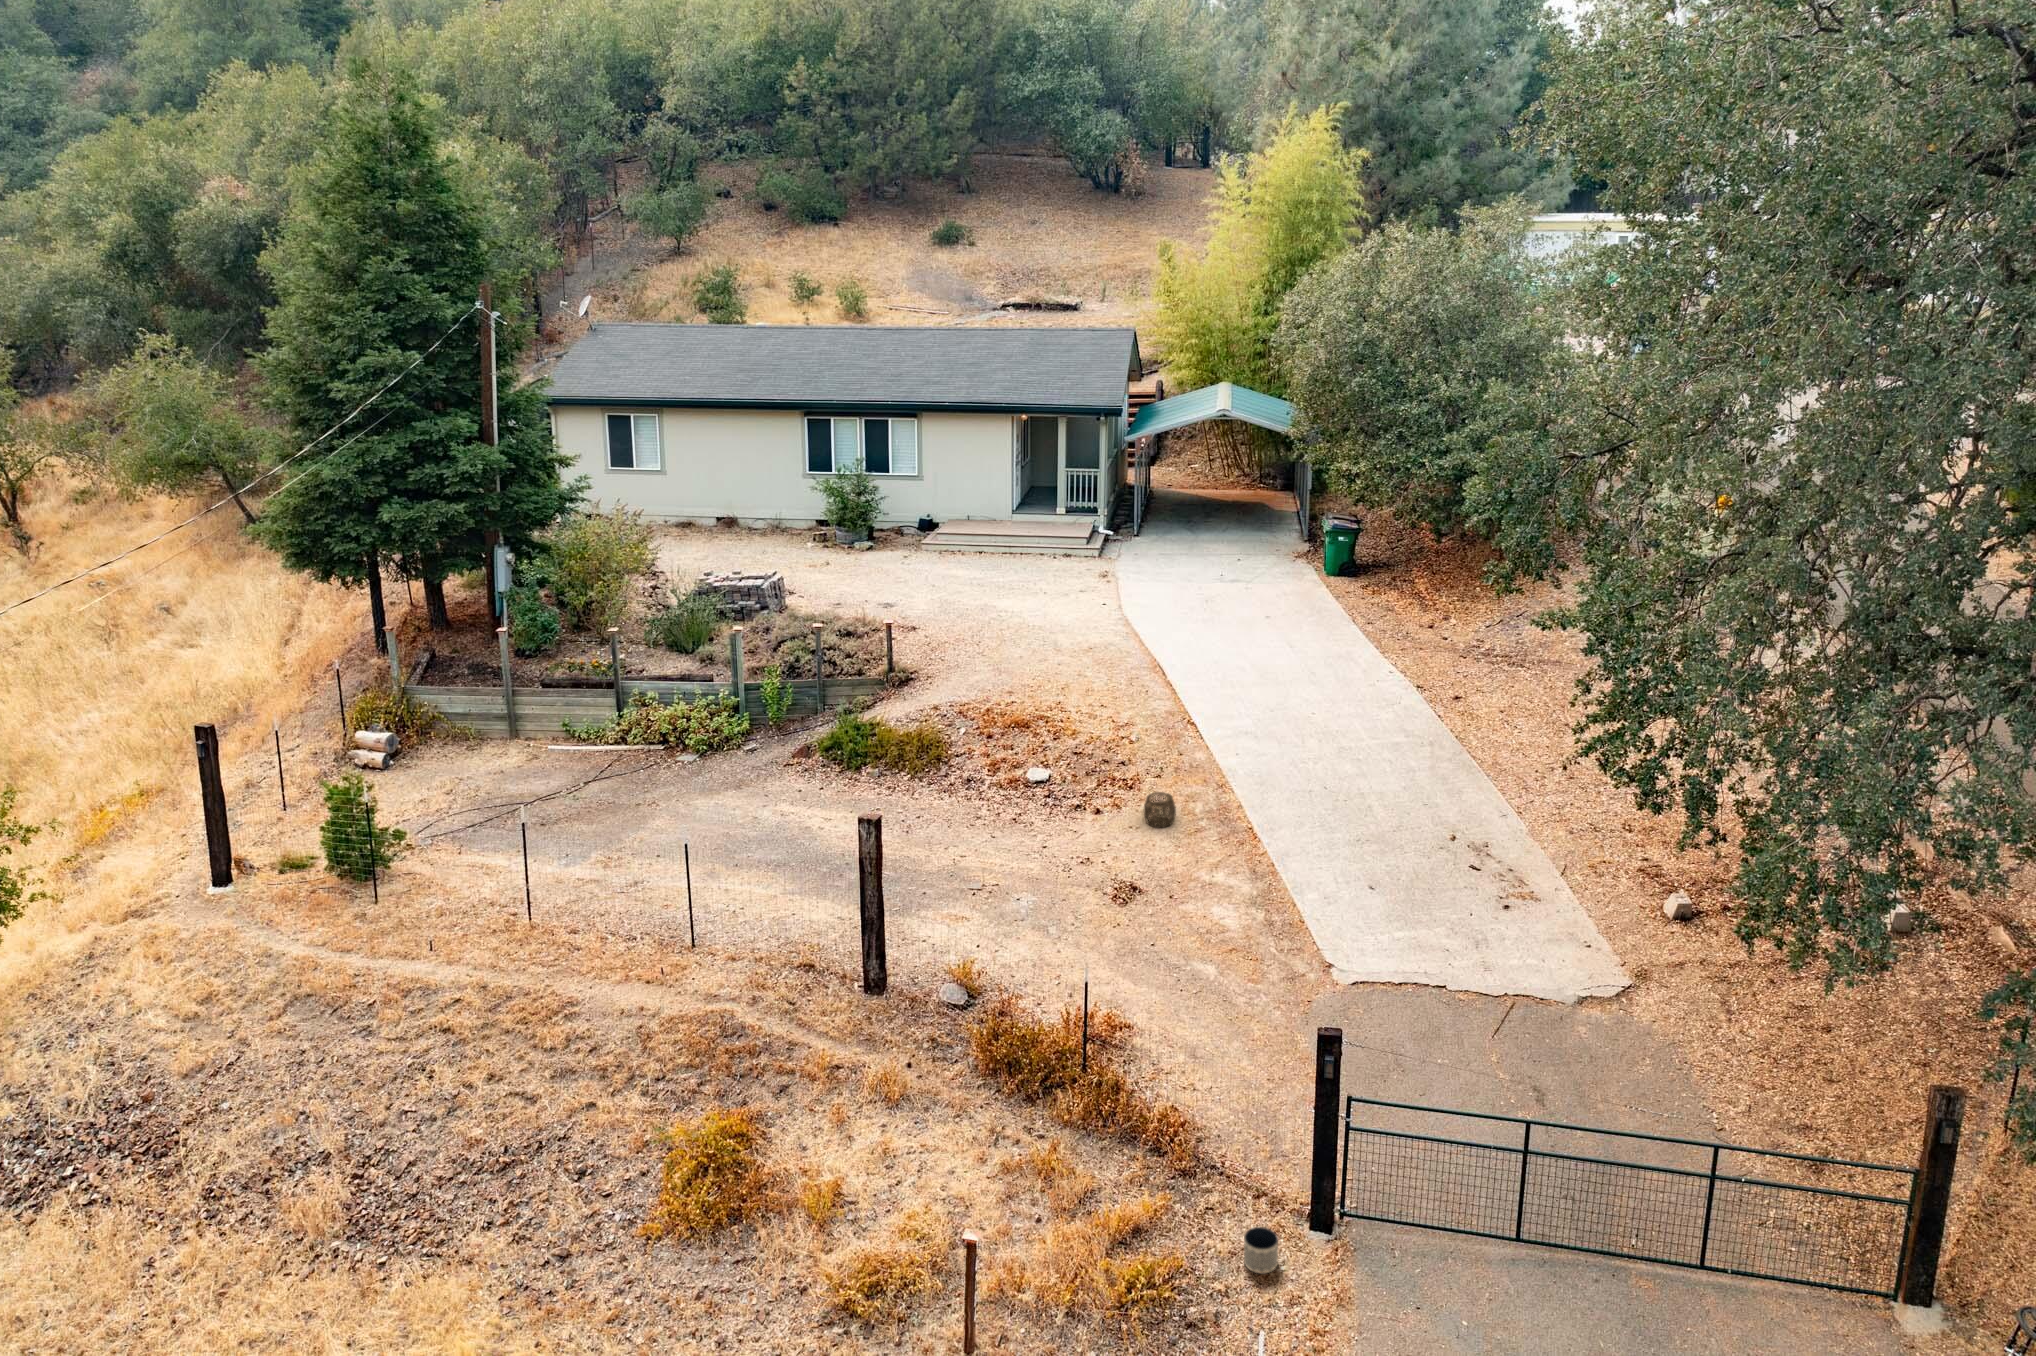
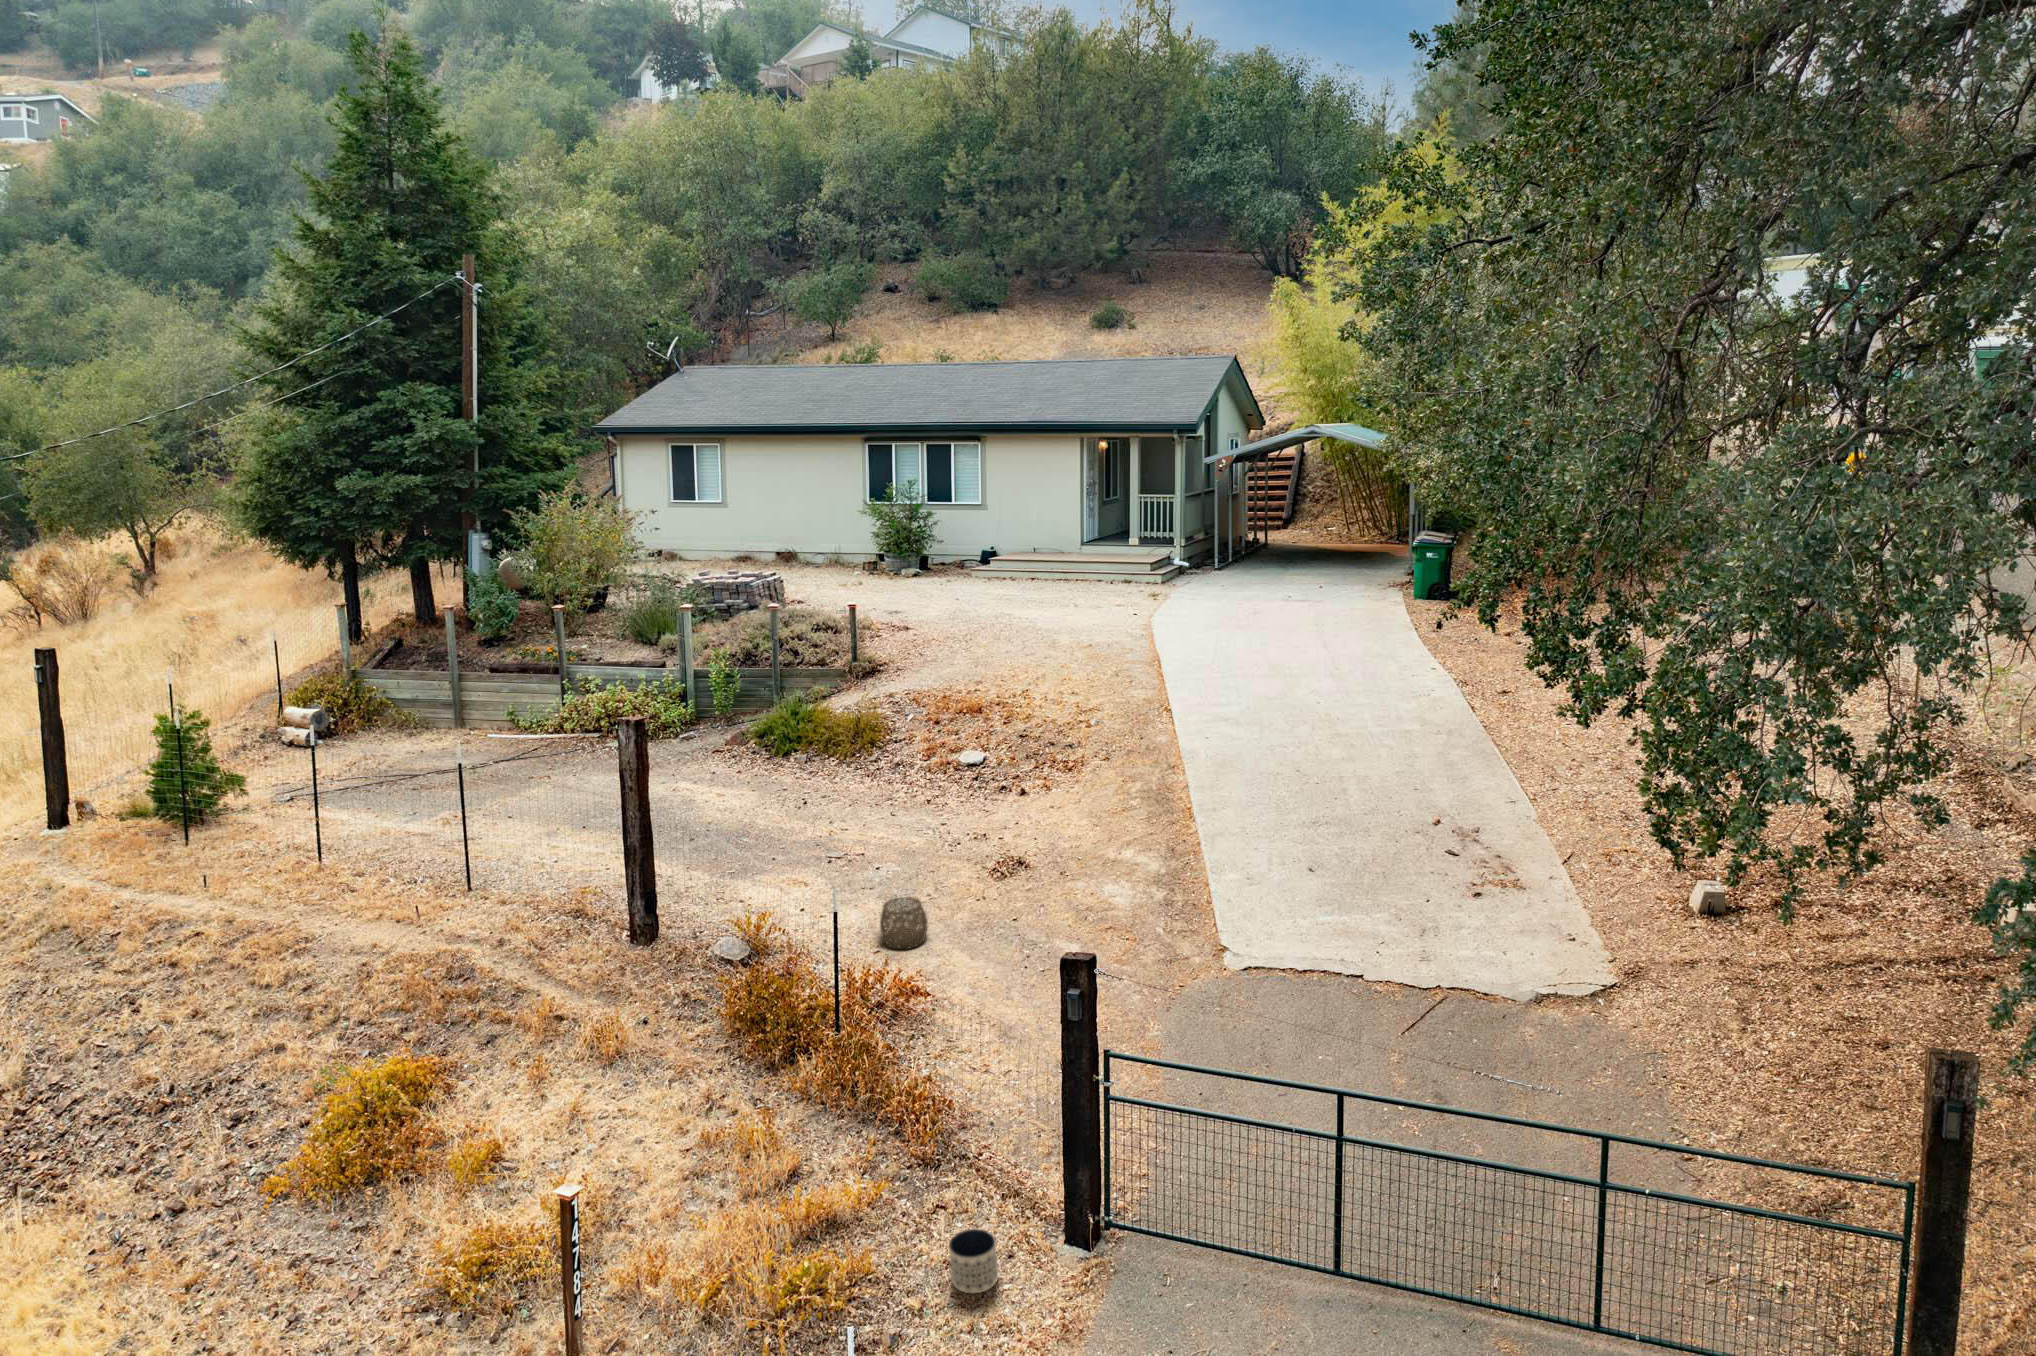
woven basket: present [1144,792,1176,828] -> present [880,897,928,949]

